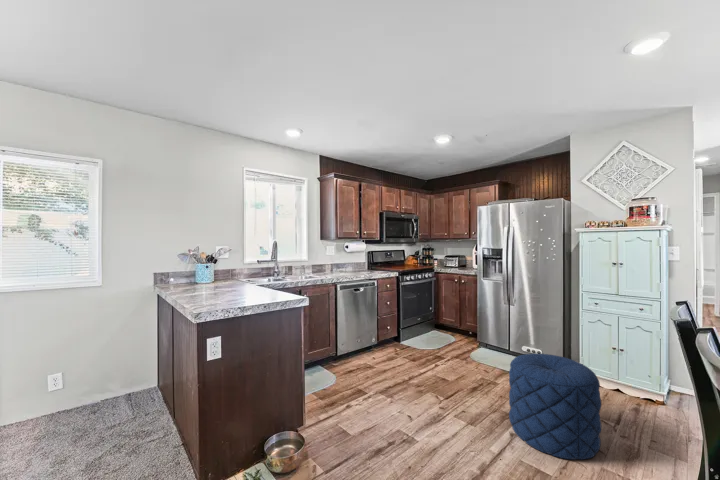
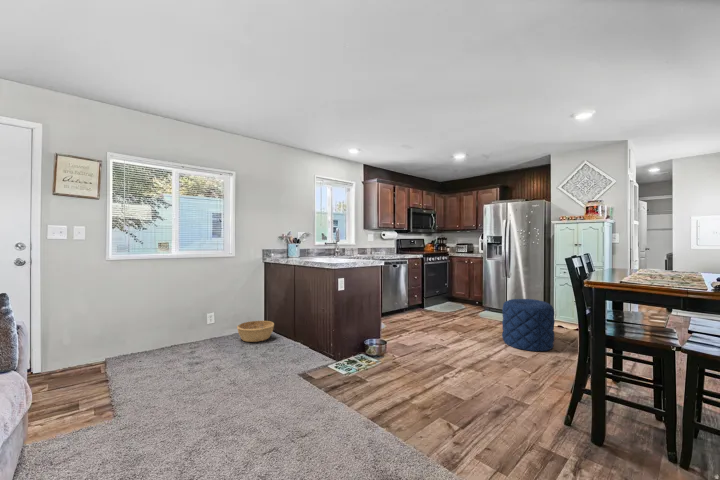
basket: none [77,383,150,429] -> present [237,321,274,342]

